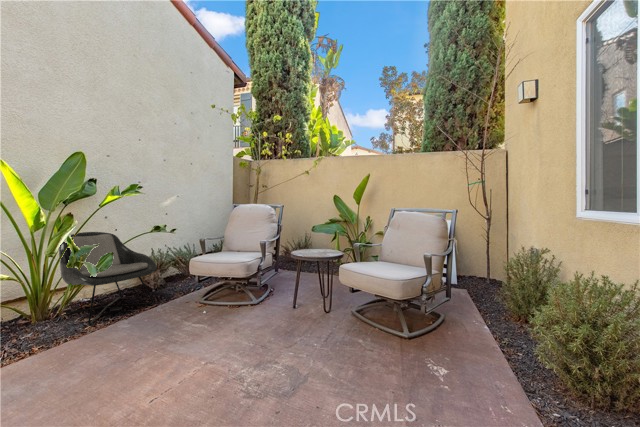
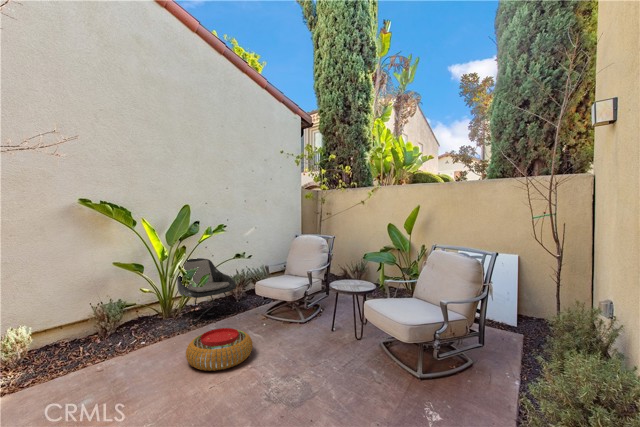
pouf: none [84,324,201,397] -> present [186,328,253,371]

